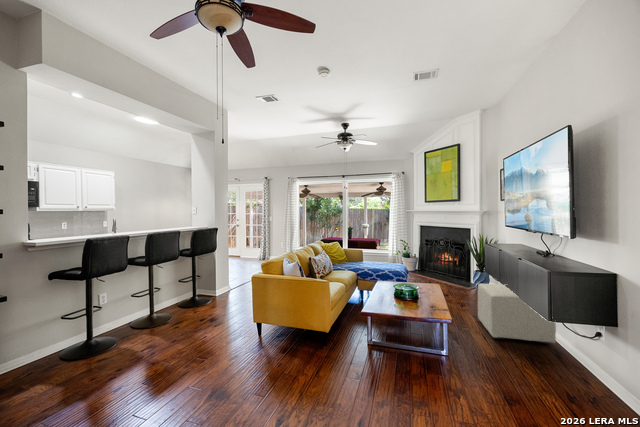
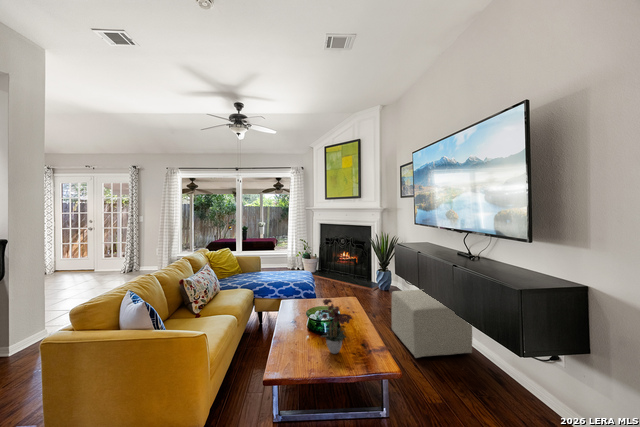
flower arrangement: none [400,271,429,311] -> present [319,299,352,354]

